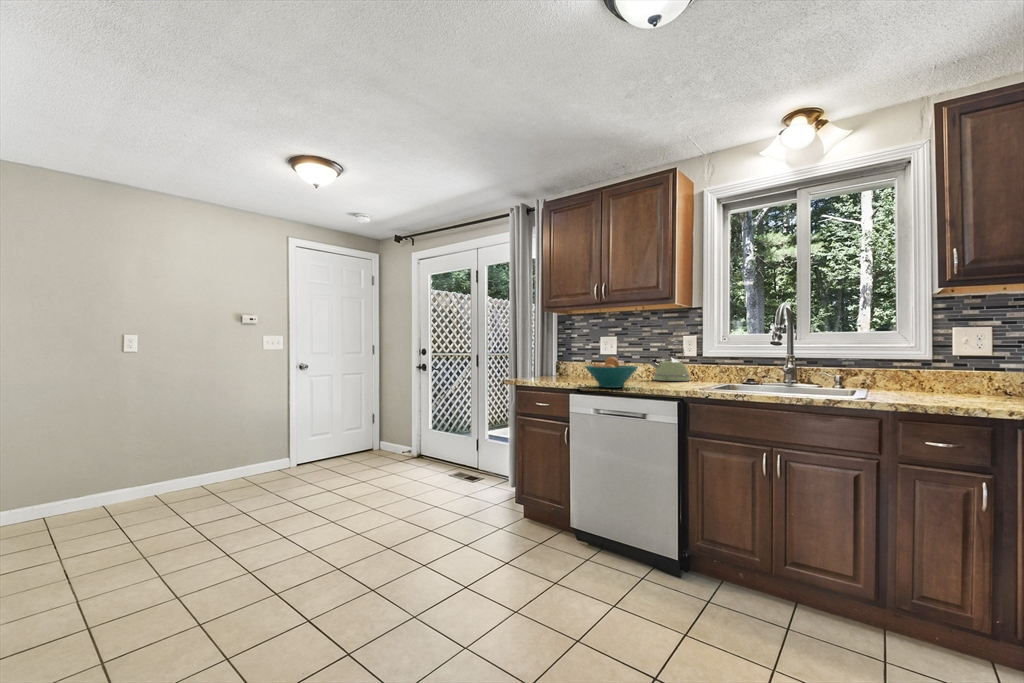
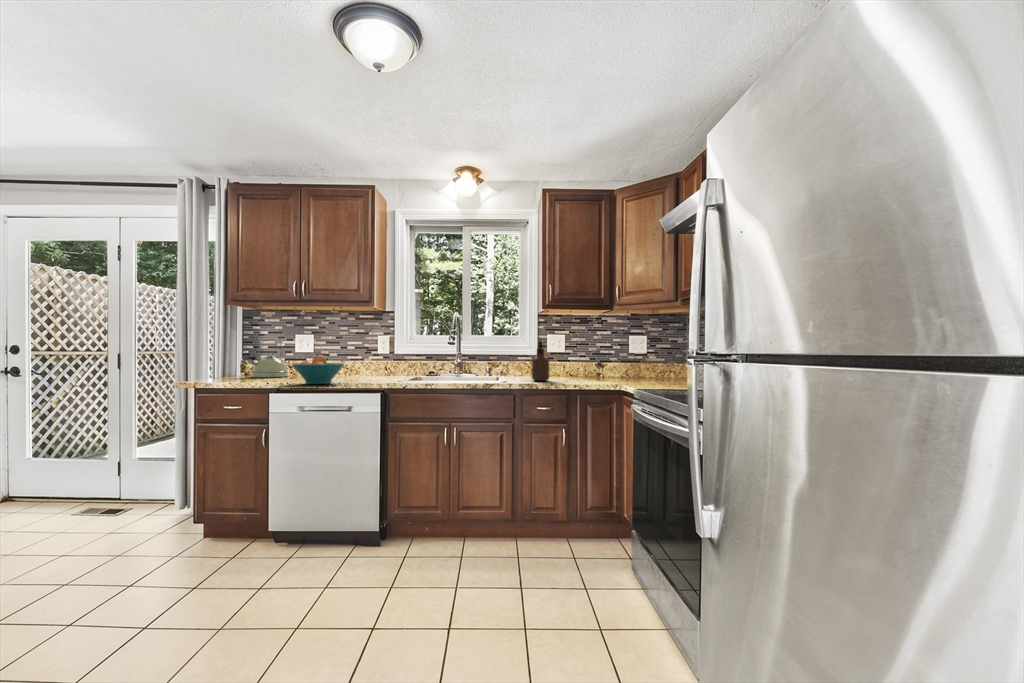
soap dispenser: none [921,336,962,402] -> present [532,340,549,381]
kettle: present [648,340,690,381] -> present [247,339,288,377]

